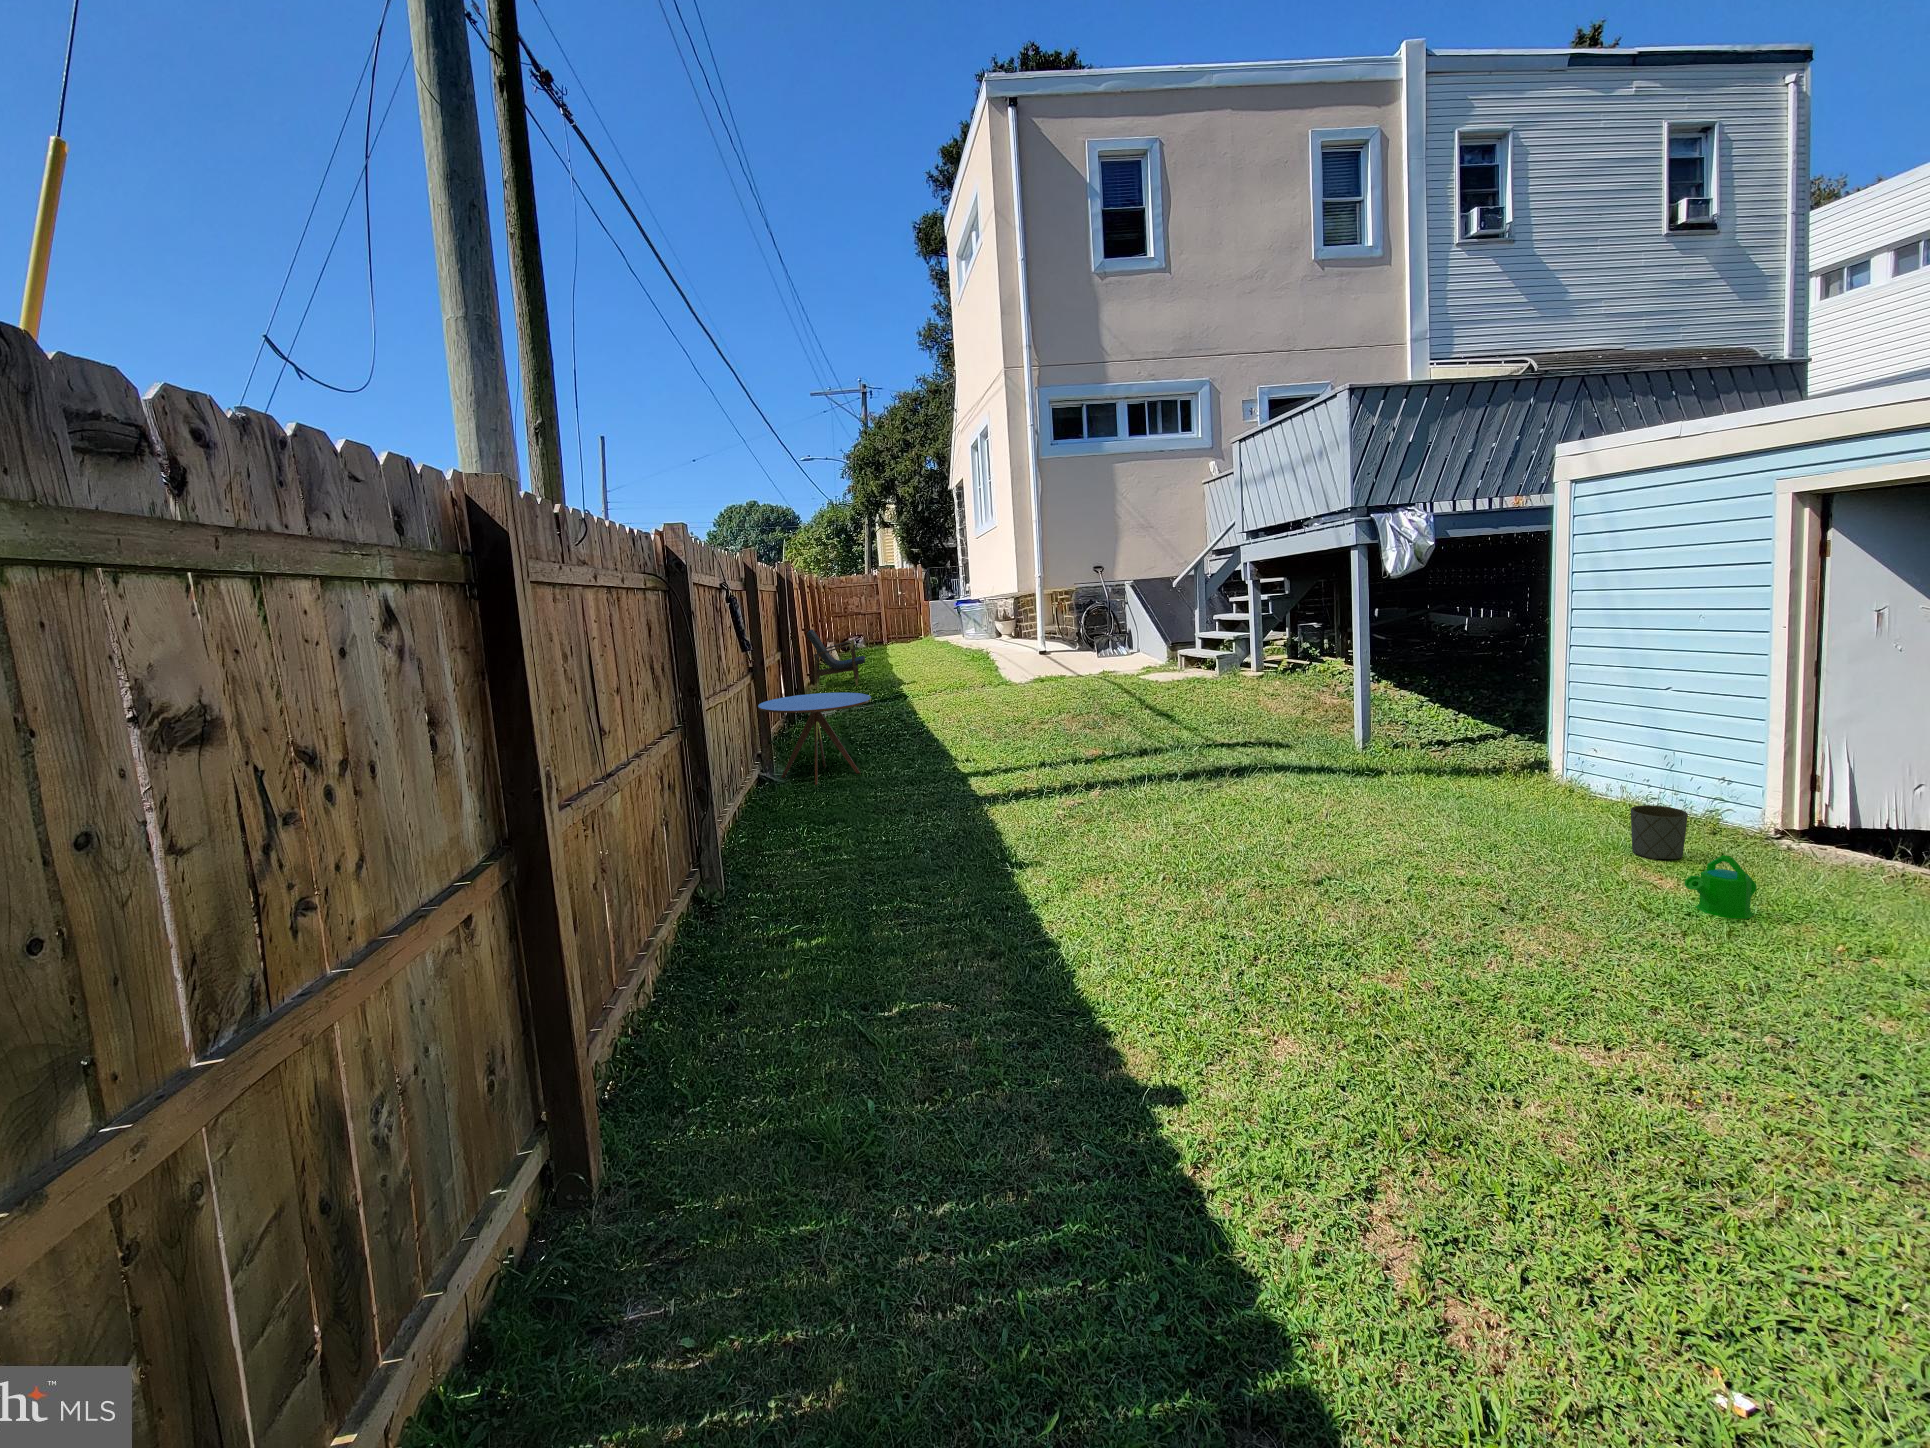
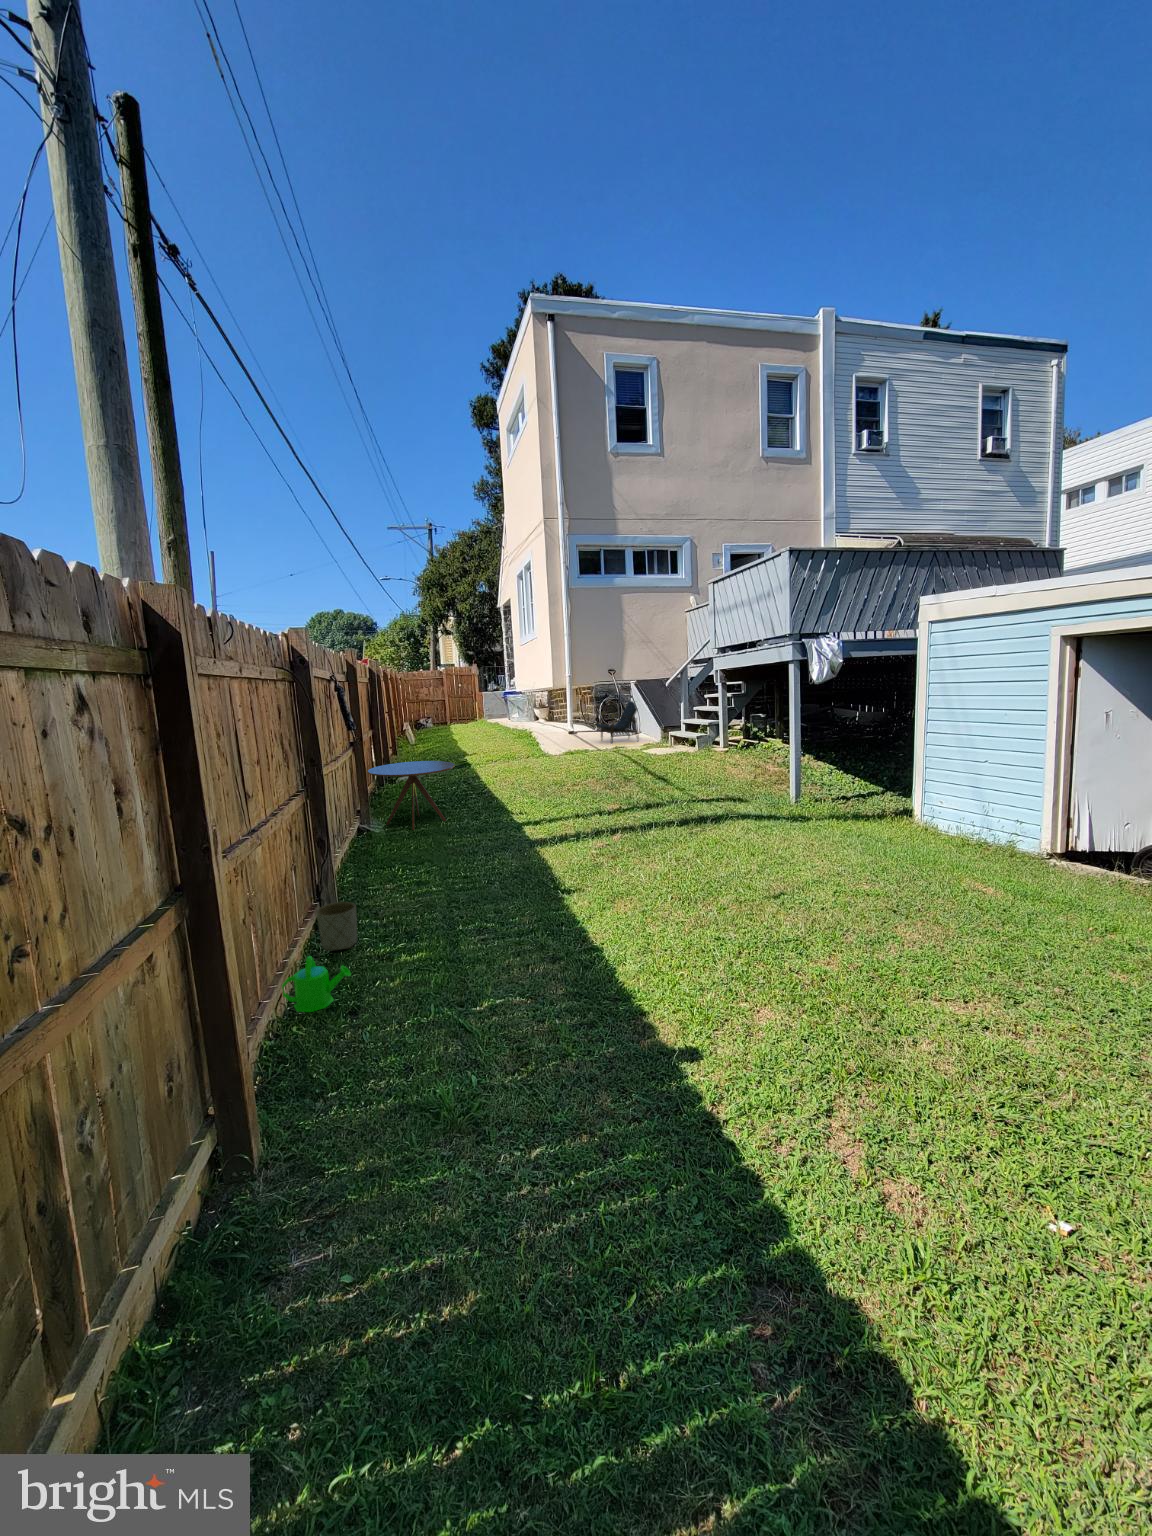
lounge chair: present [807,630,865,688] -> present [597,701,639,742]
planter: present [1631,805,1688,860] -> present [317,902,357,951]
watering can: present [1684,855,1756,919] -> present [282,956,351,1012]

